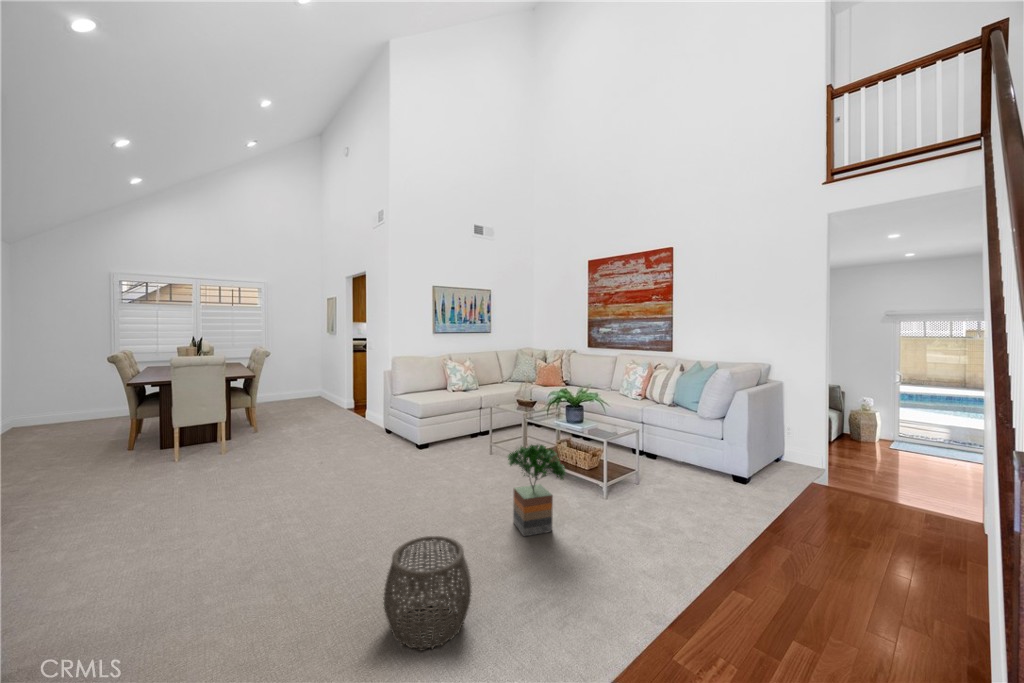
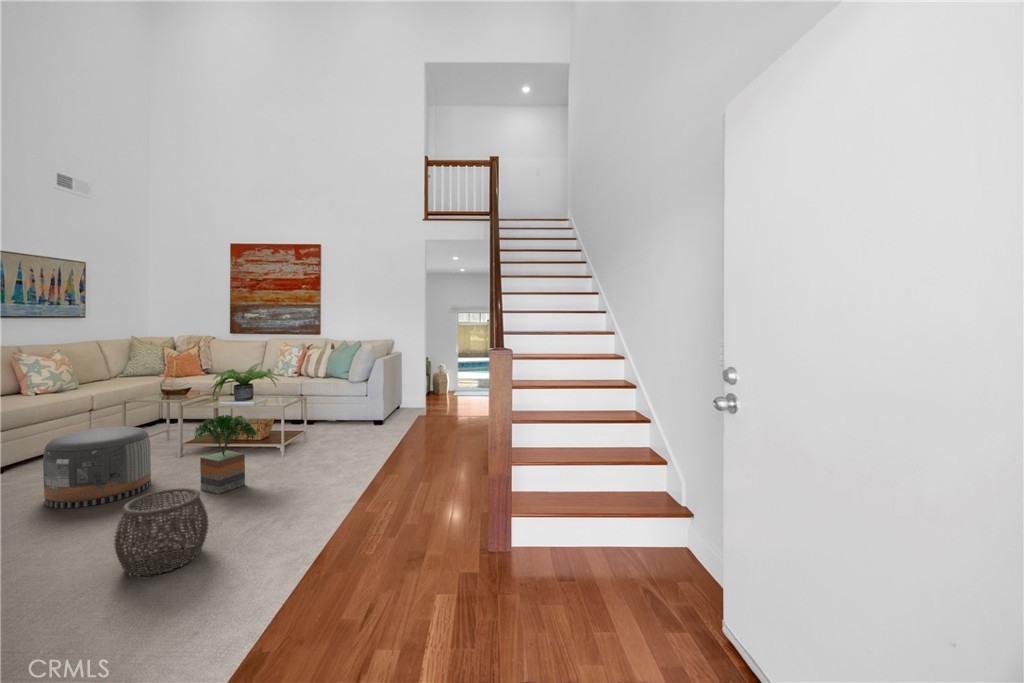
pouf: none [414,435,486,510] -> present [43,426,151,508]

